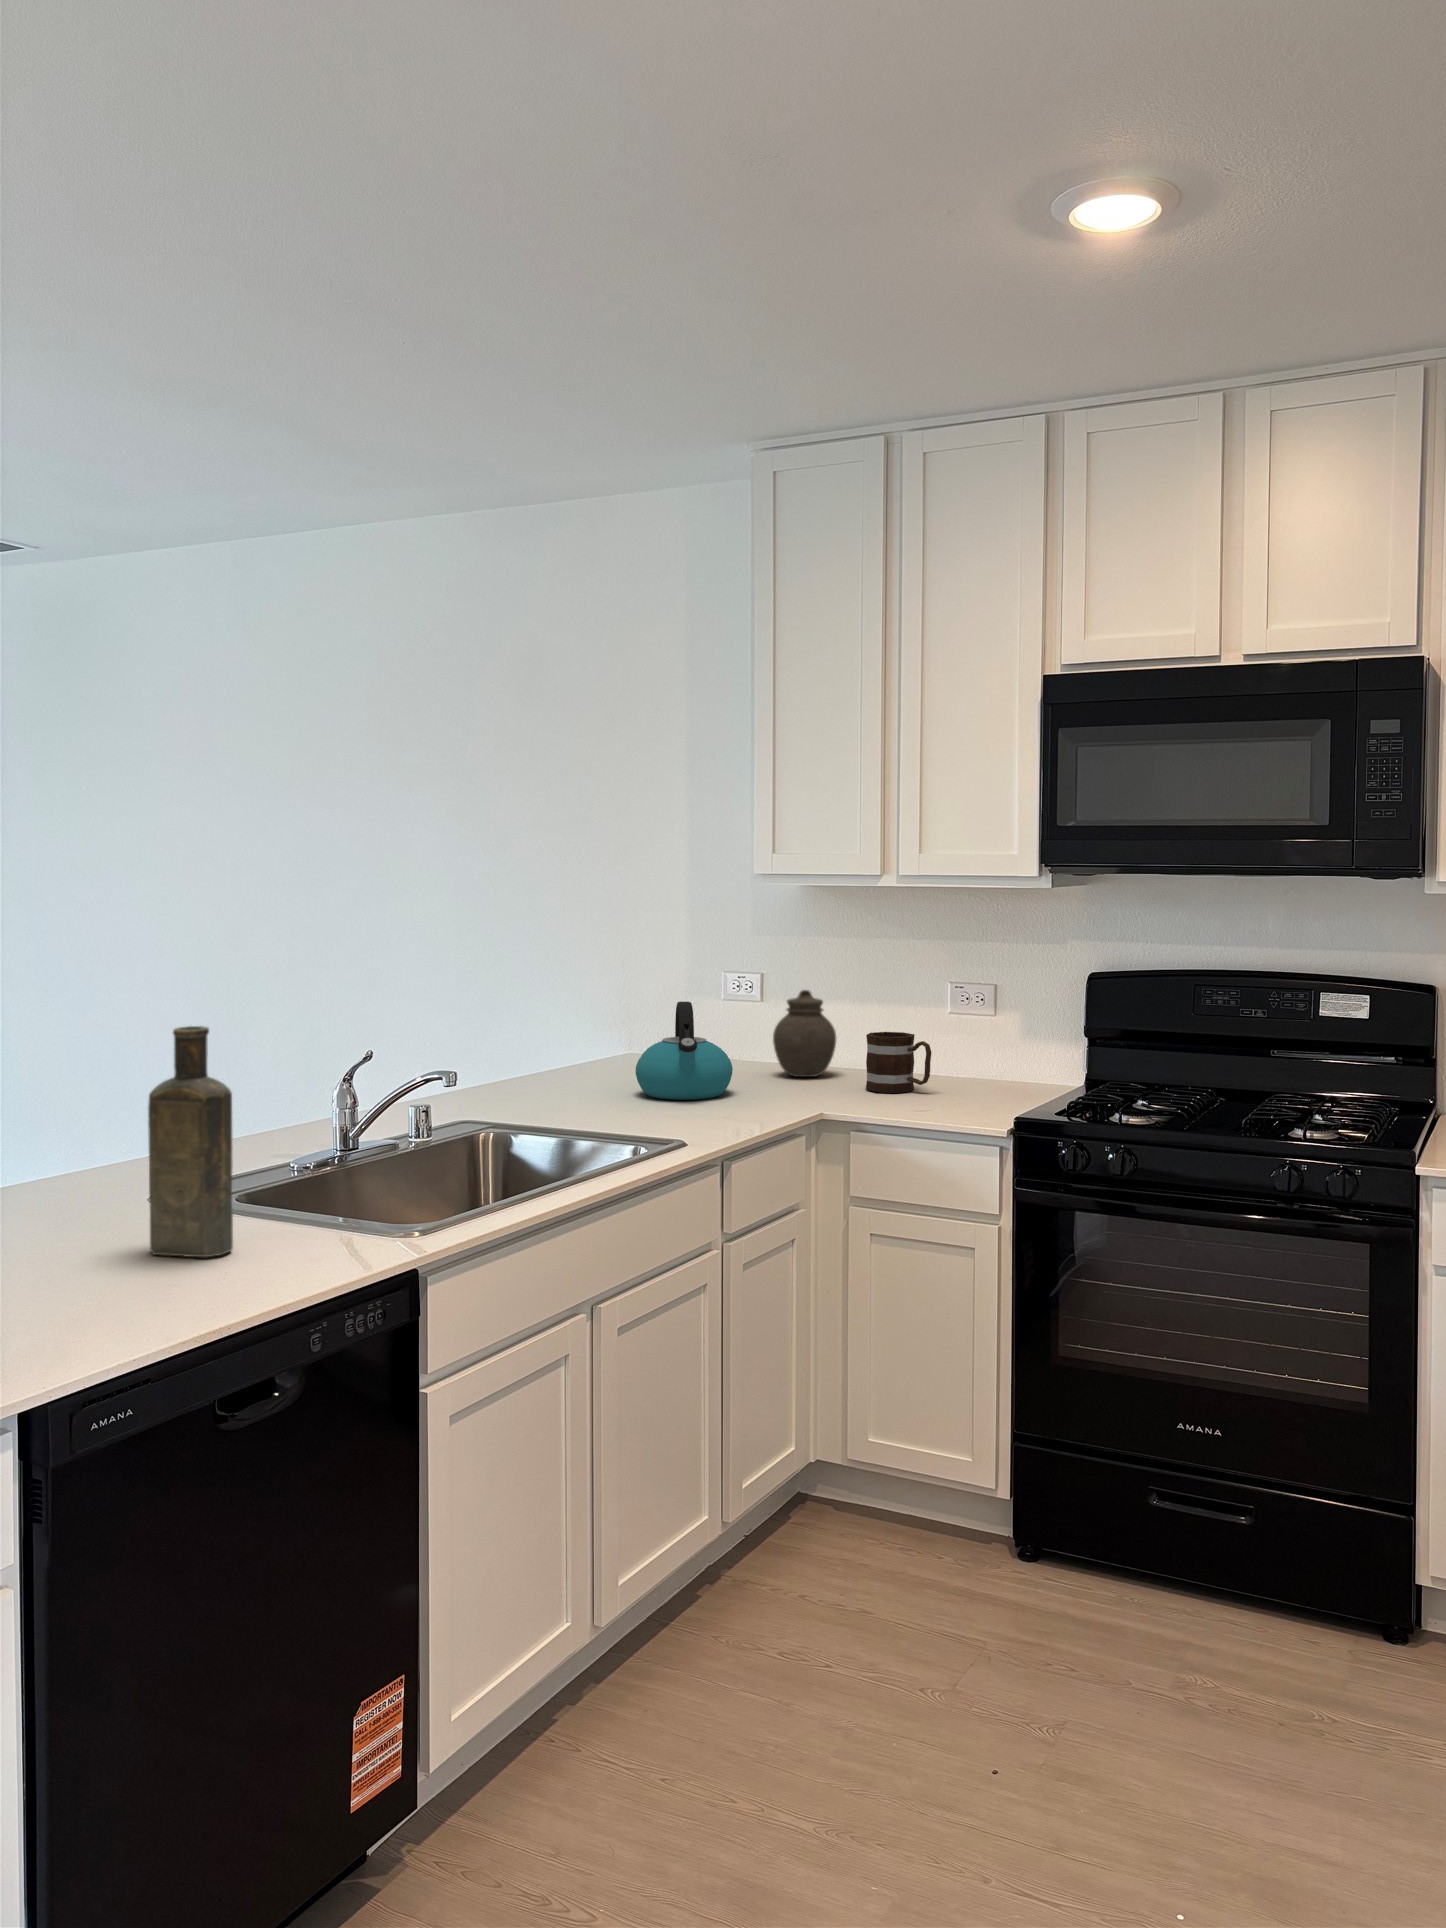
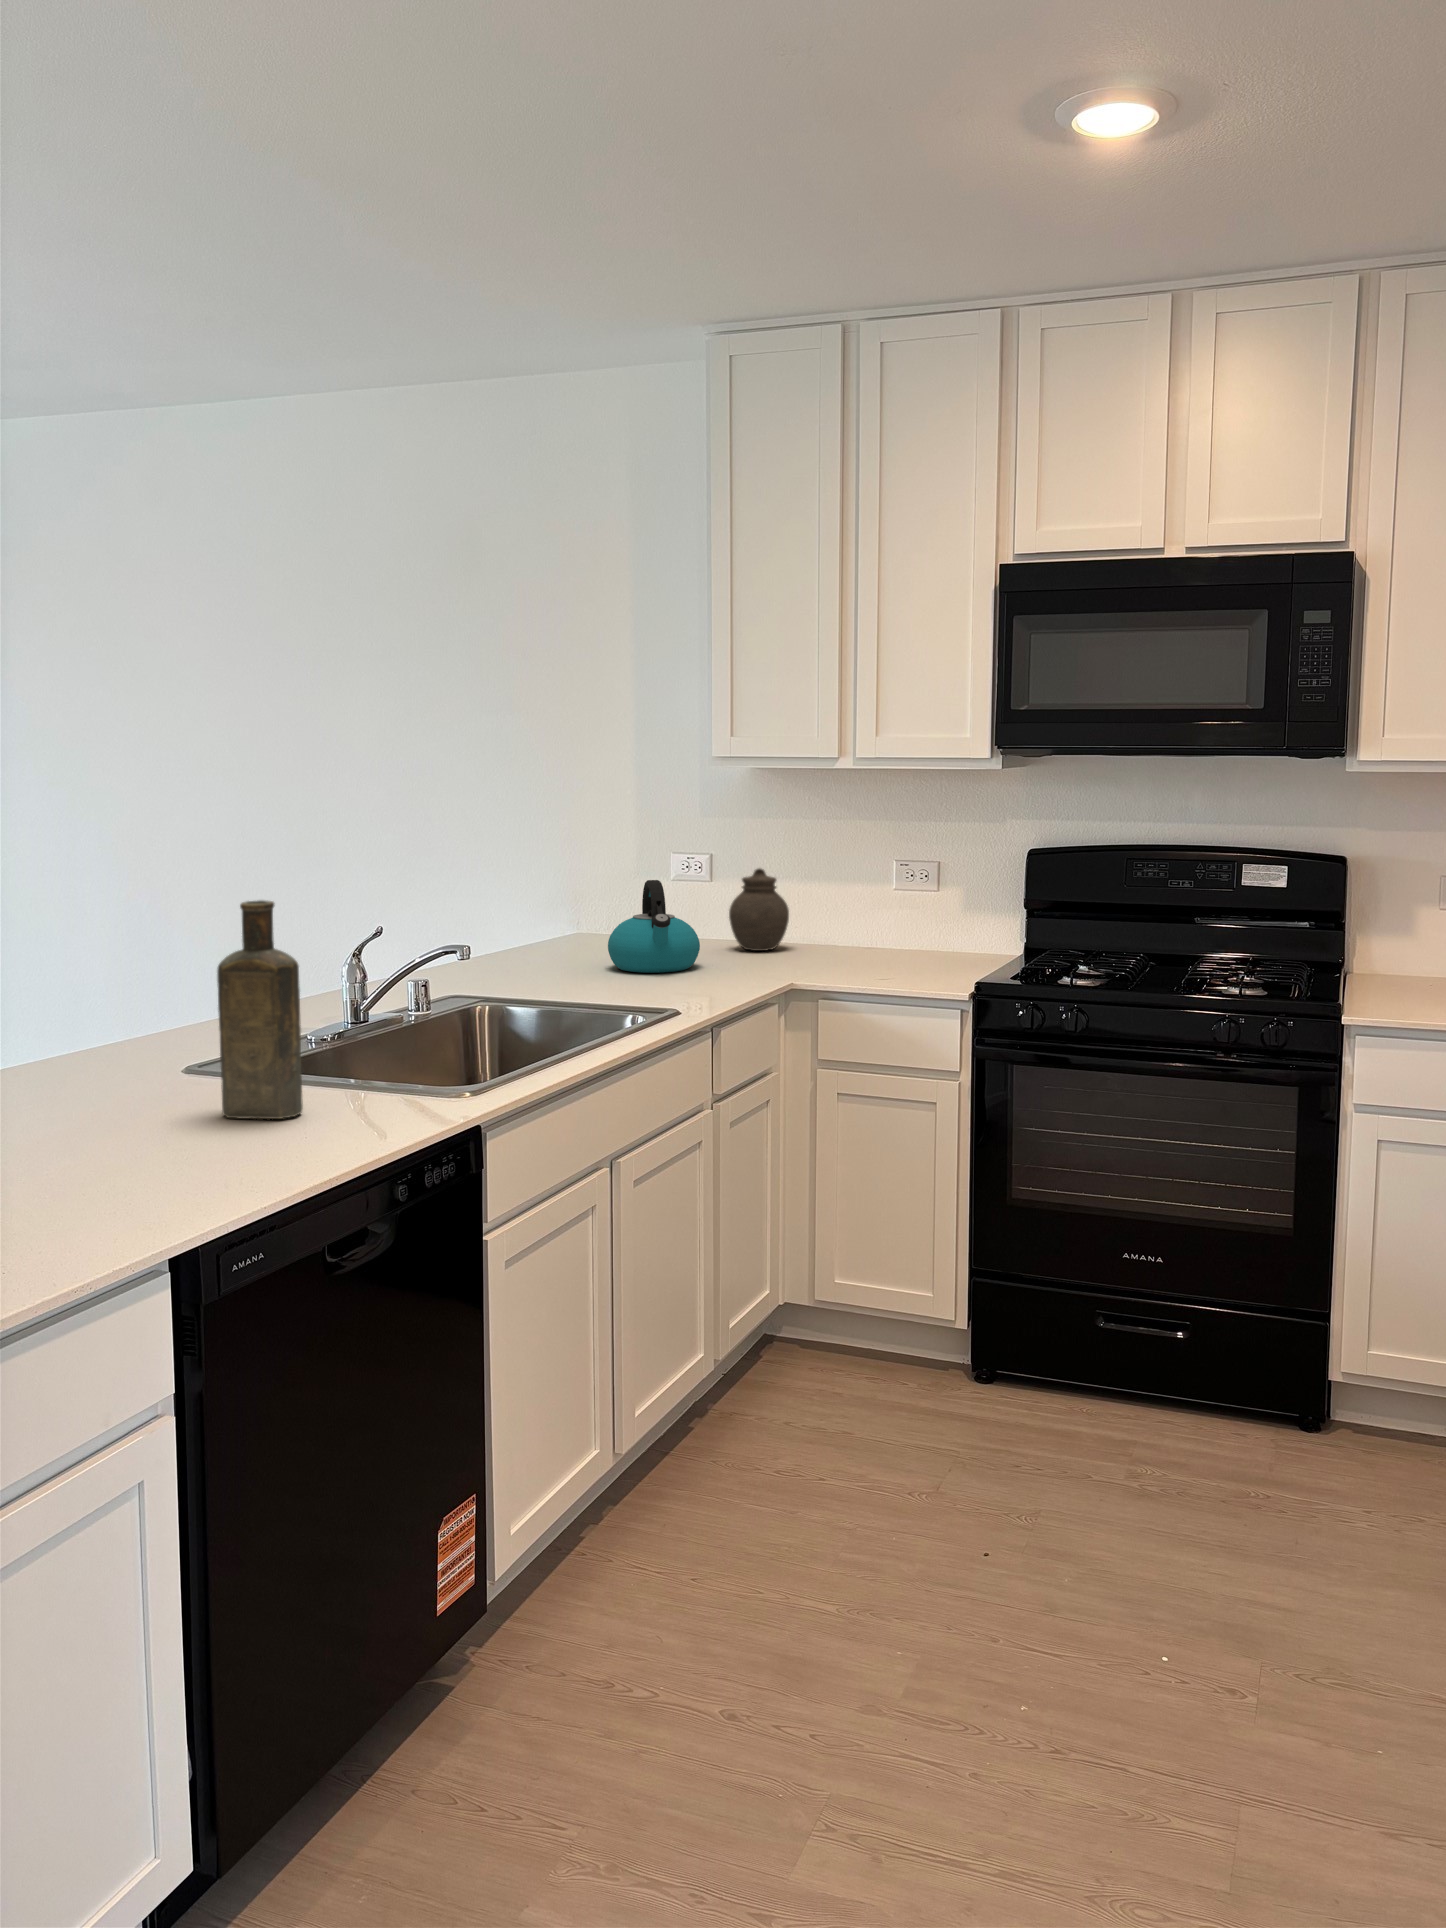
mug: present [866,1032,931,1093] -> none [823,906,886,963]

